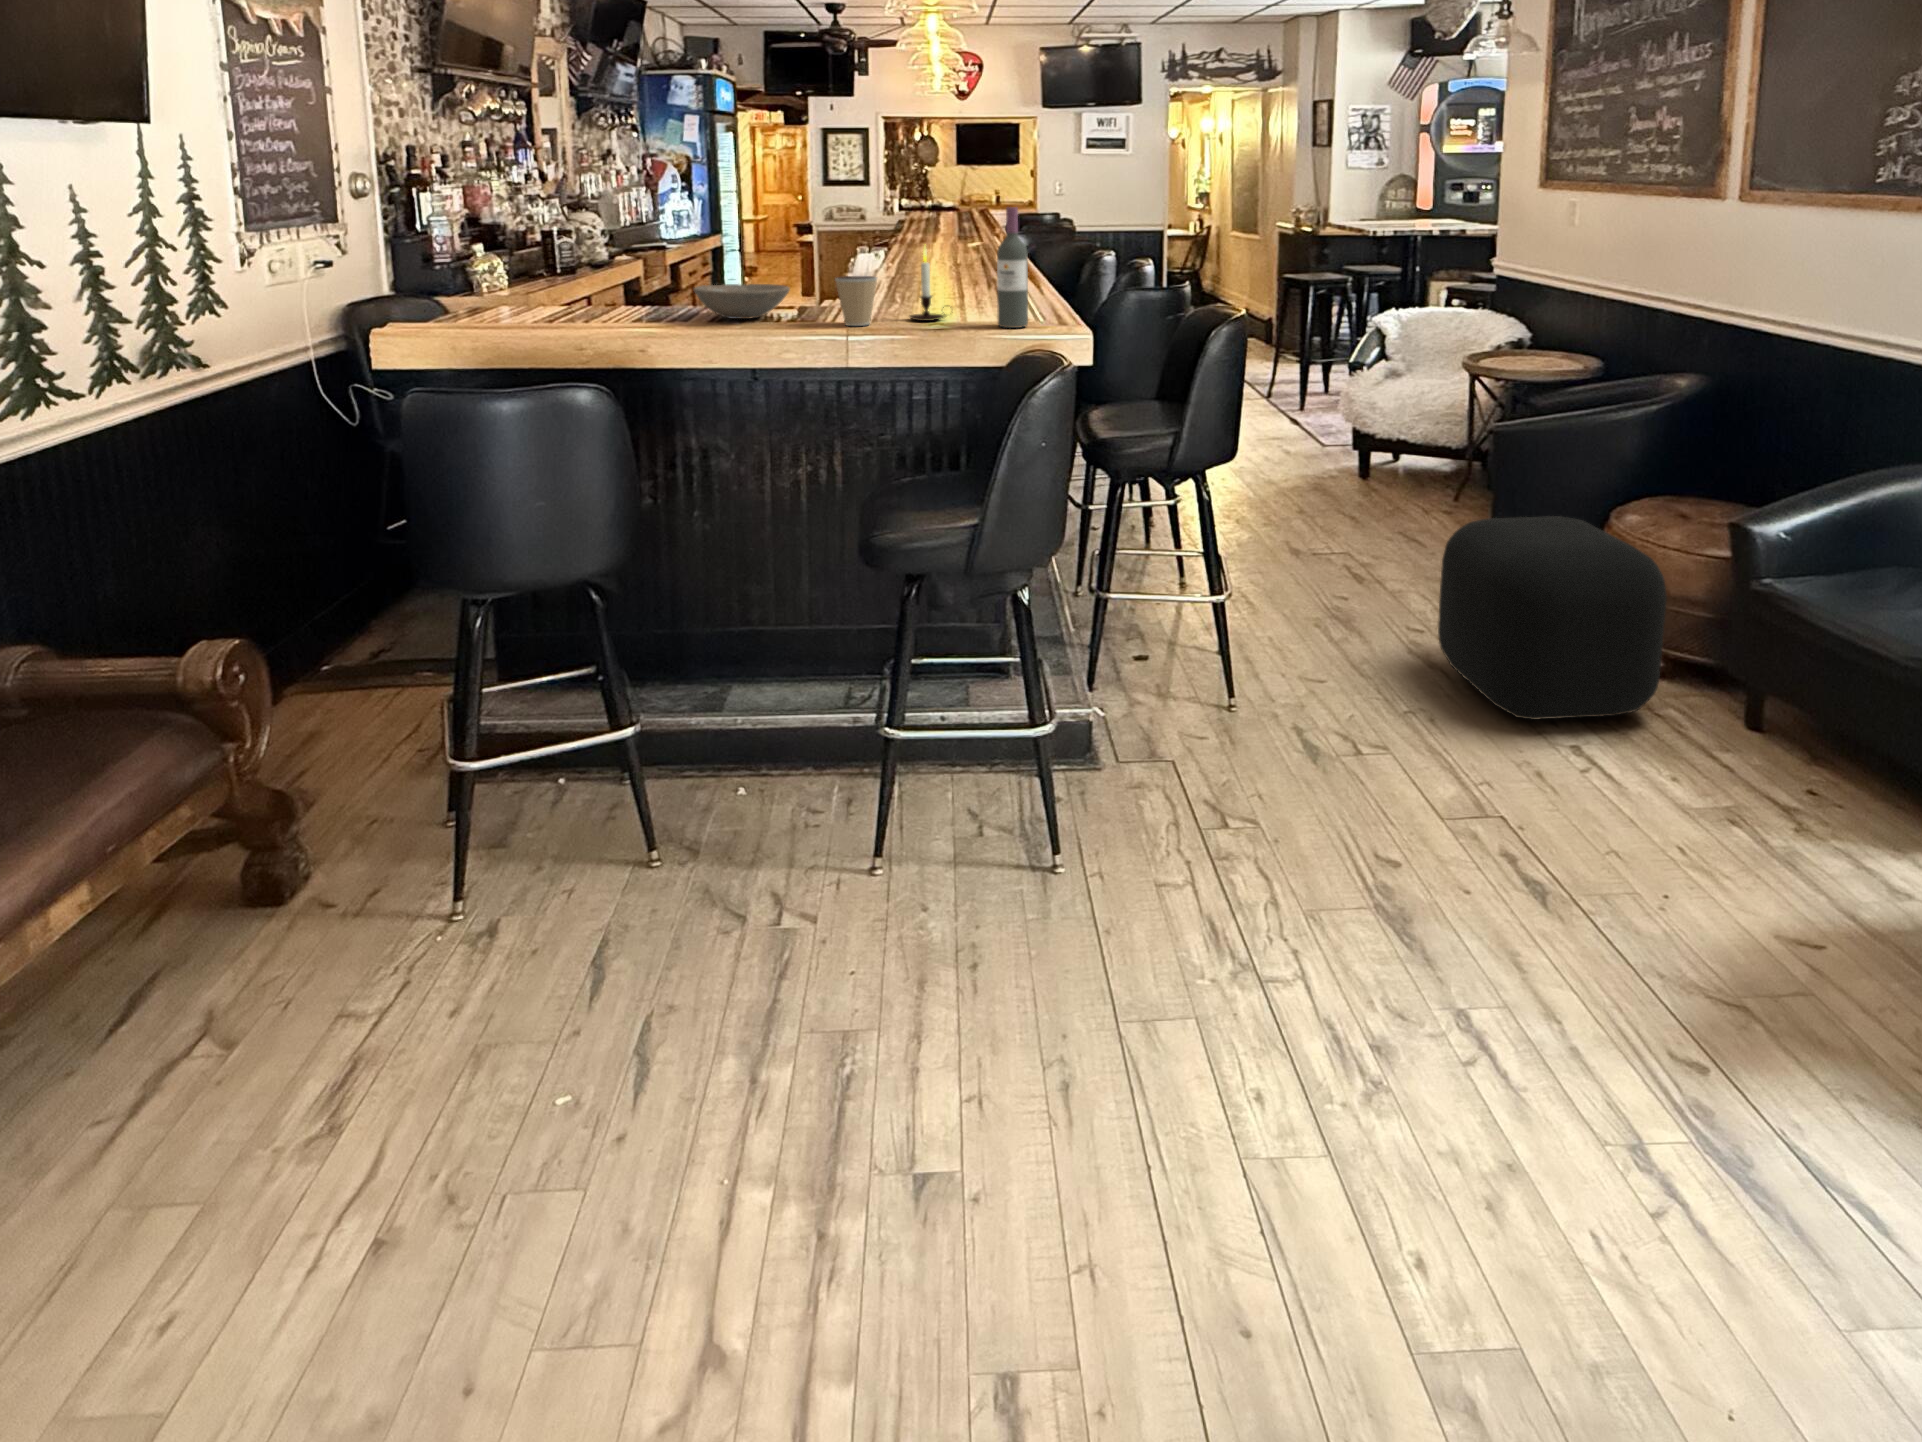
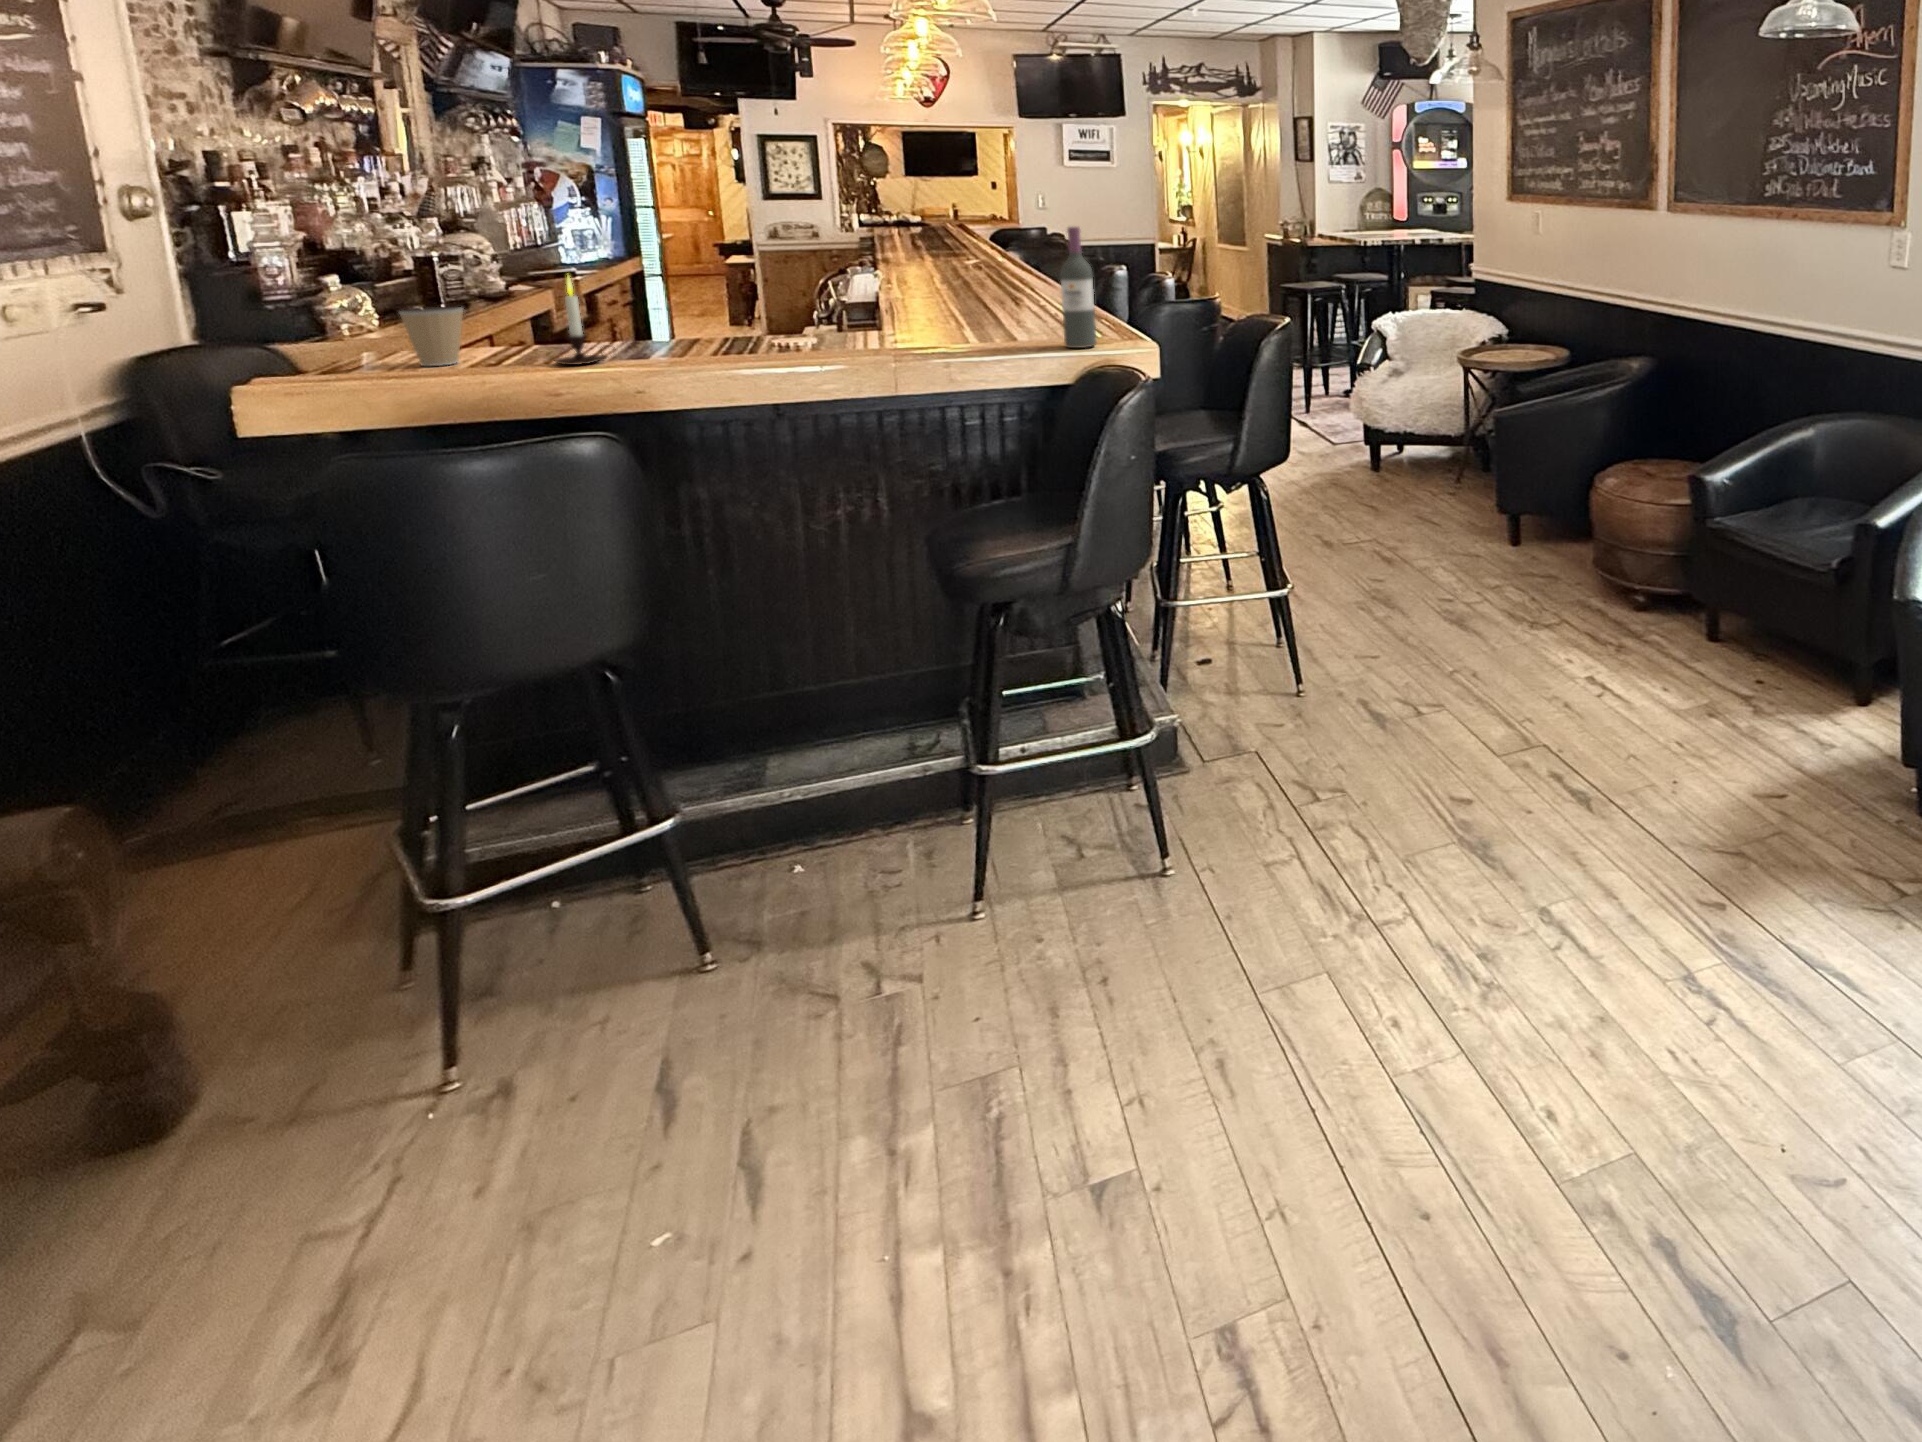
candle: present [910,246,946,321] -> present [555,276,616,365]
coffee cup: present [835,276,877,326] -> present [399,307,463,366]
bowl: present [694,284,790,319] -> none [699,314,821,354]
ottoman: present [1438,516,1667,720] -> none [1476,485,1651,660]

